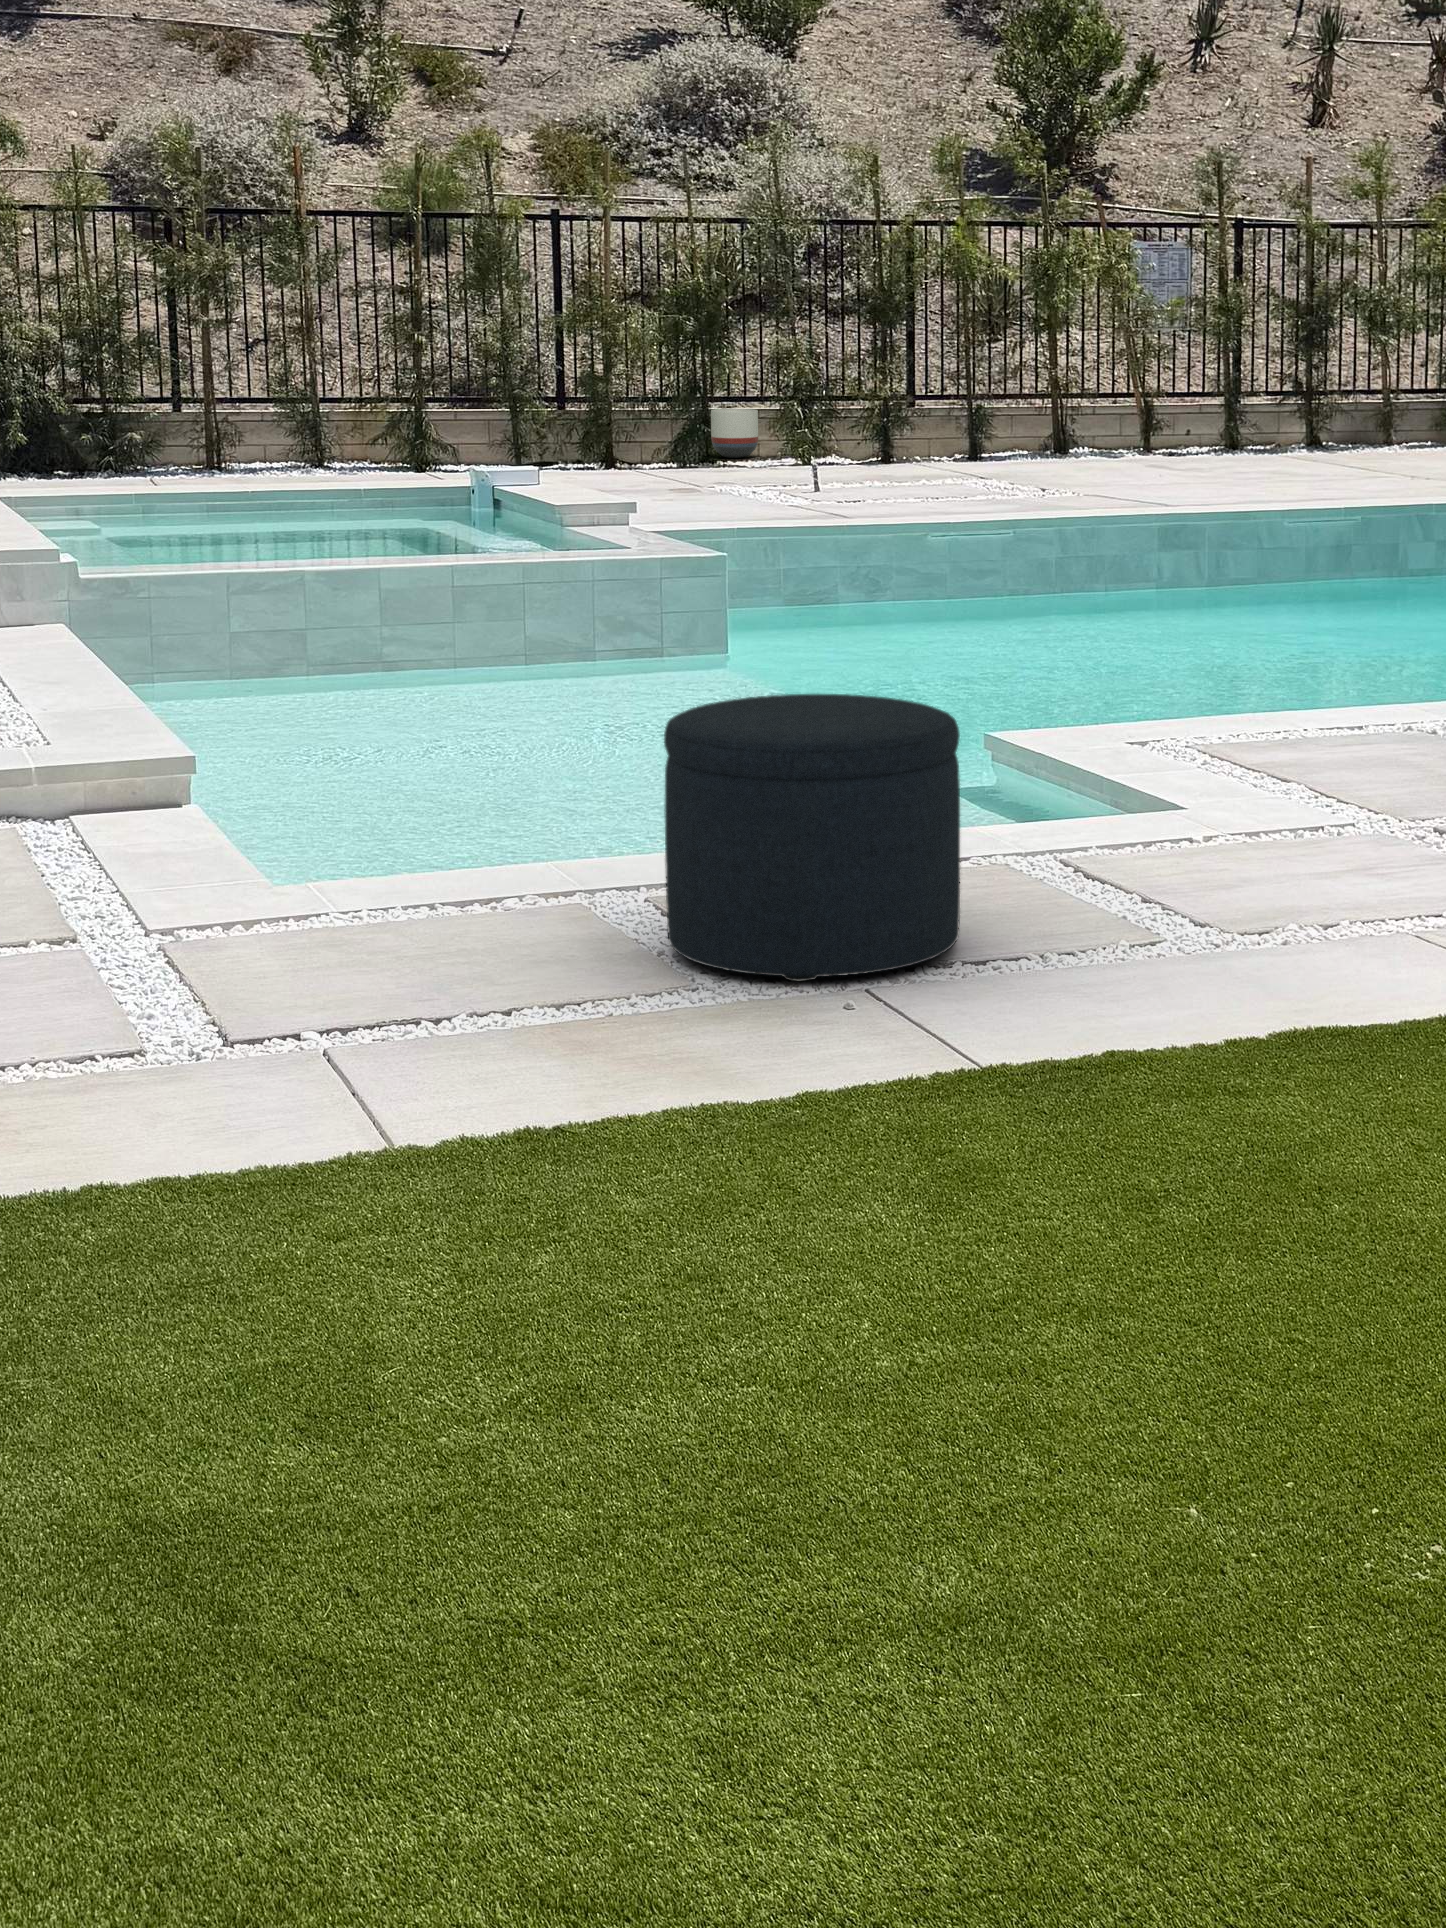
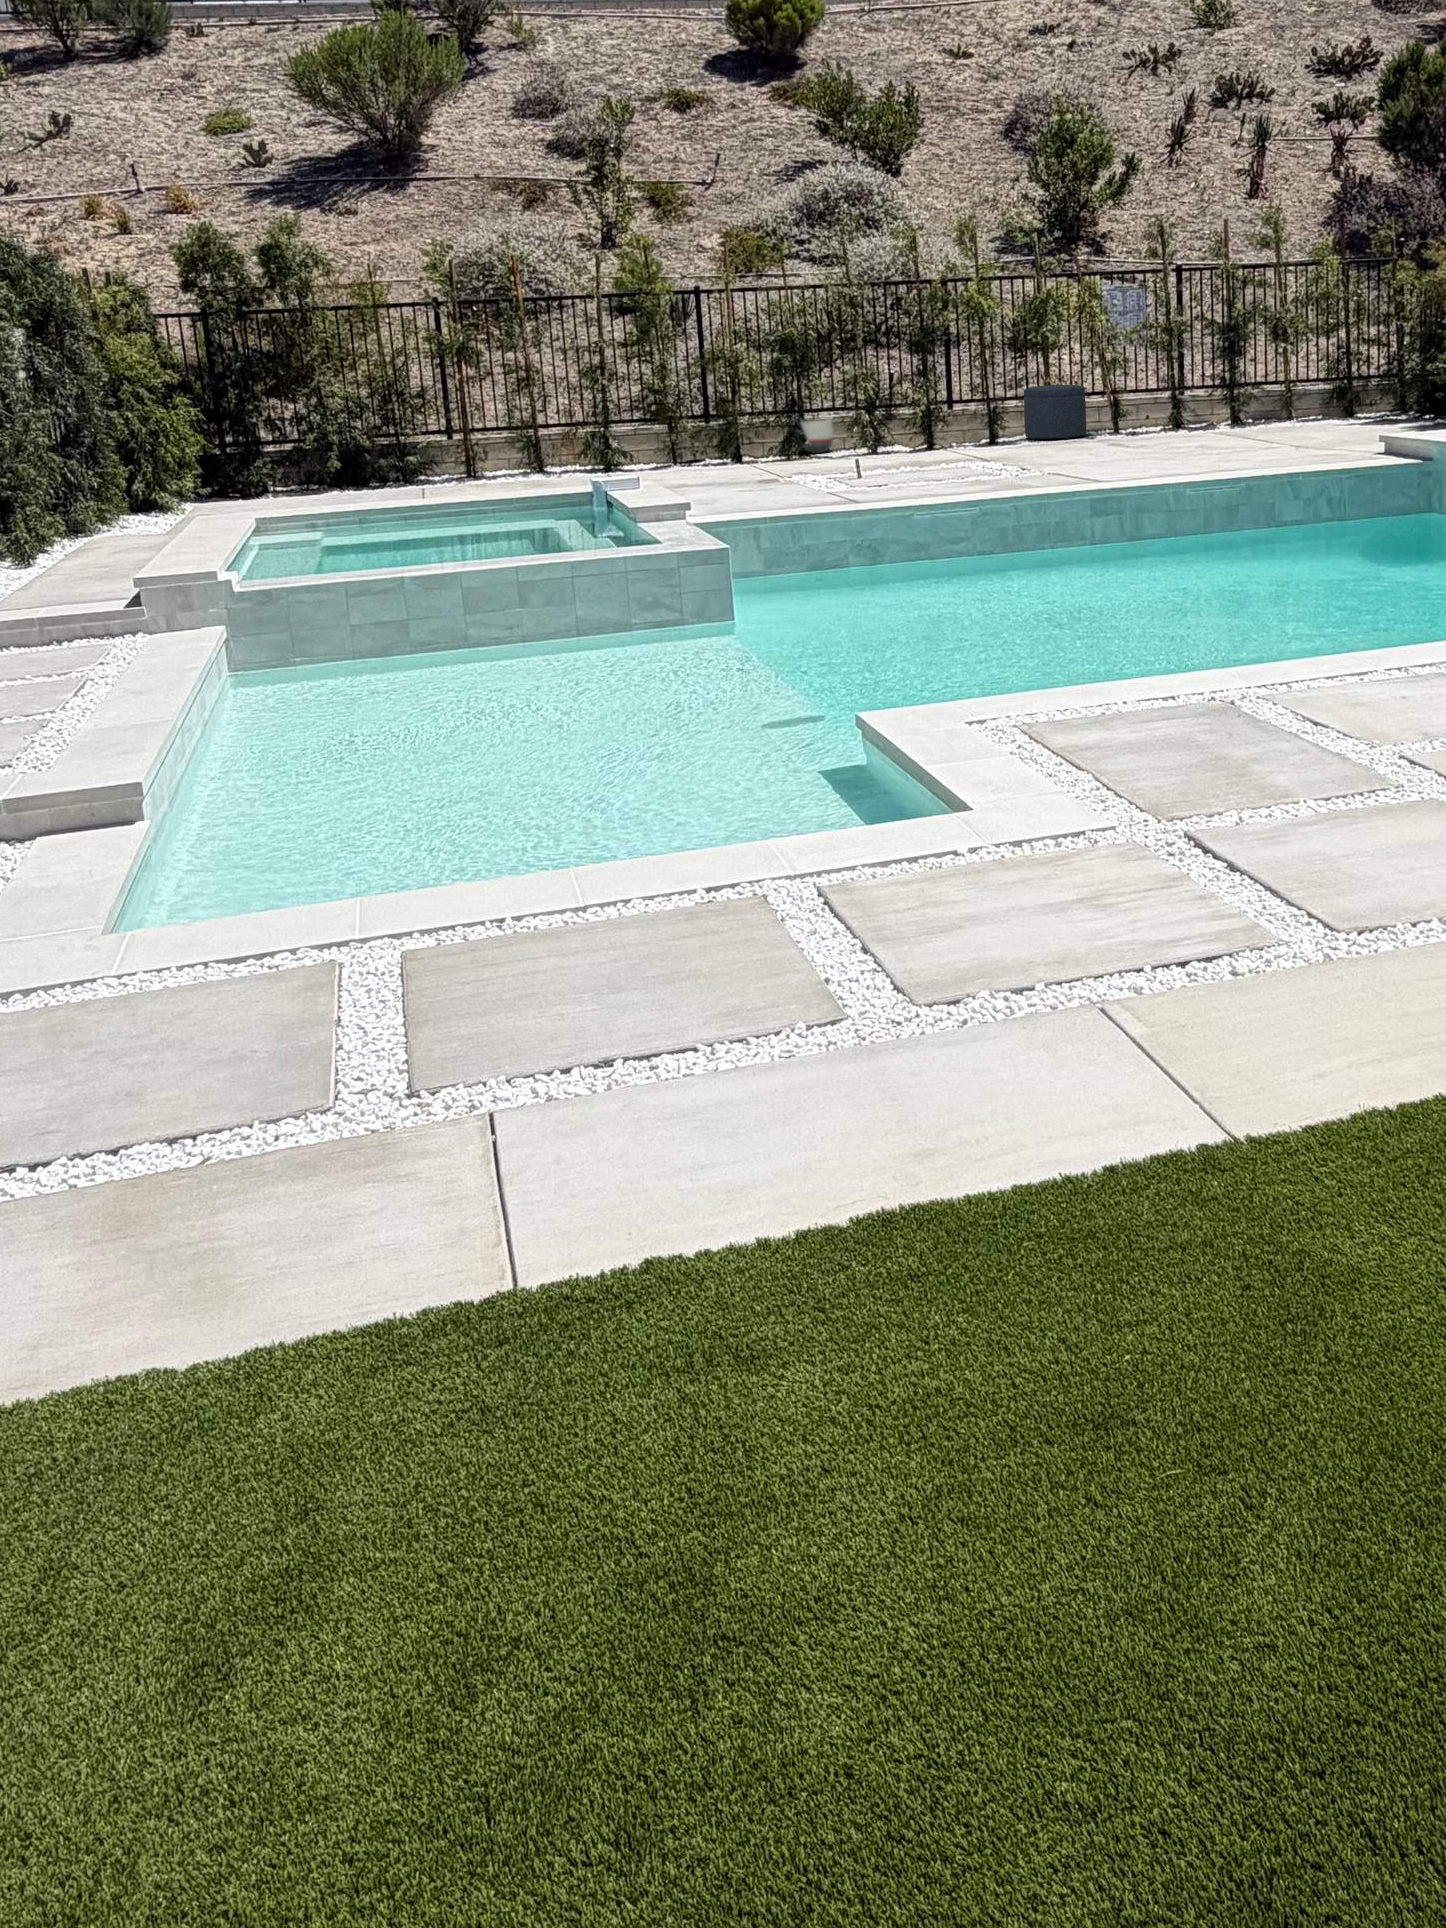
ottoman: present [664,694,960,981] -> present [1024,385,1086,440]

